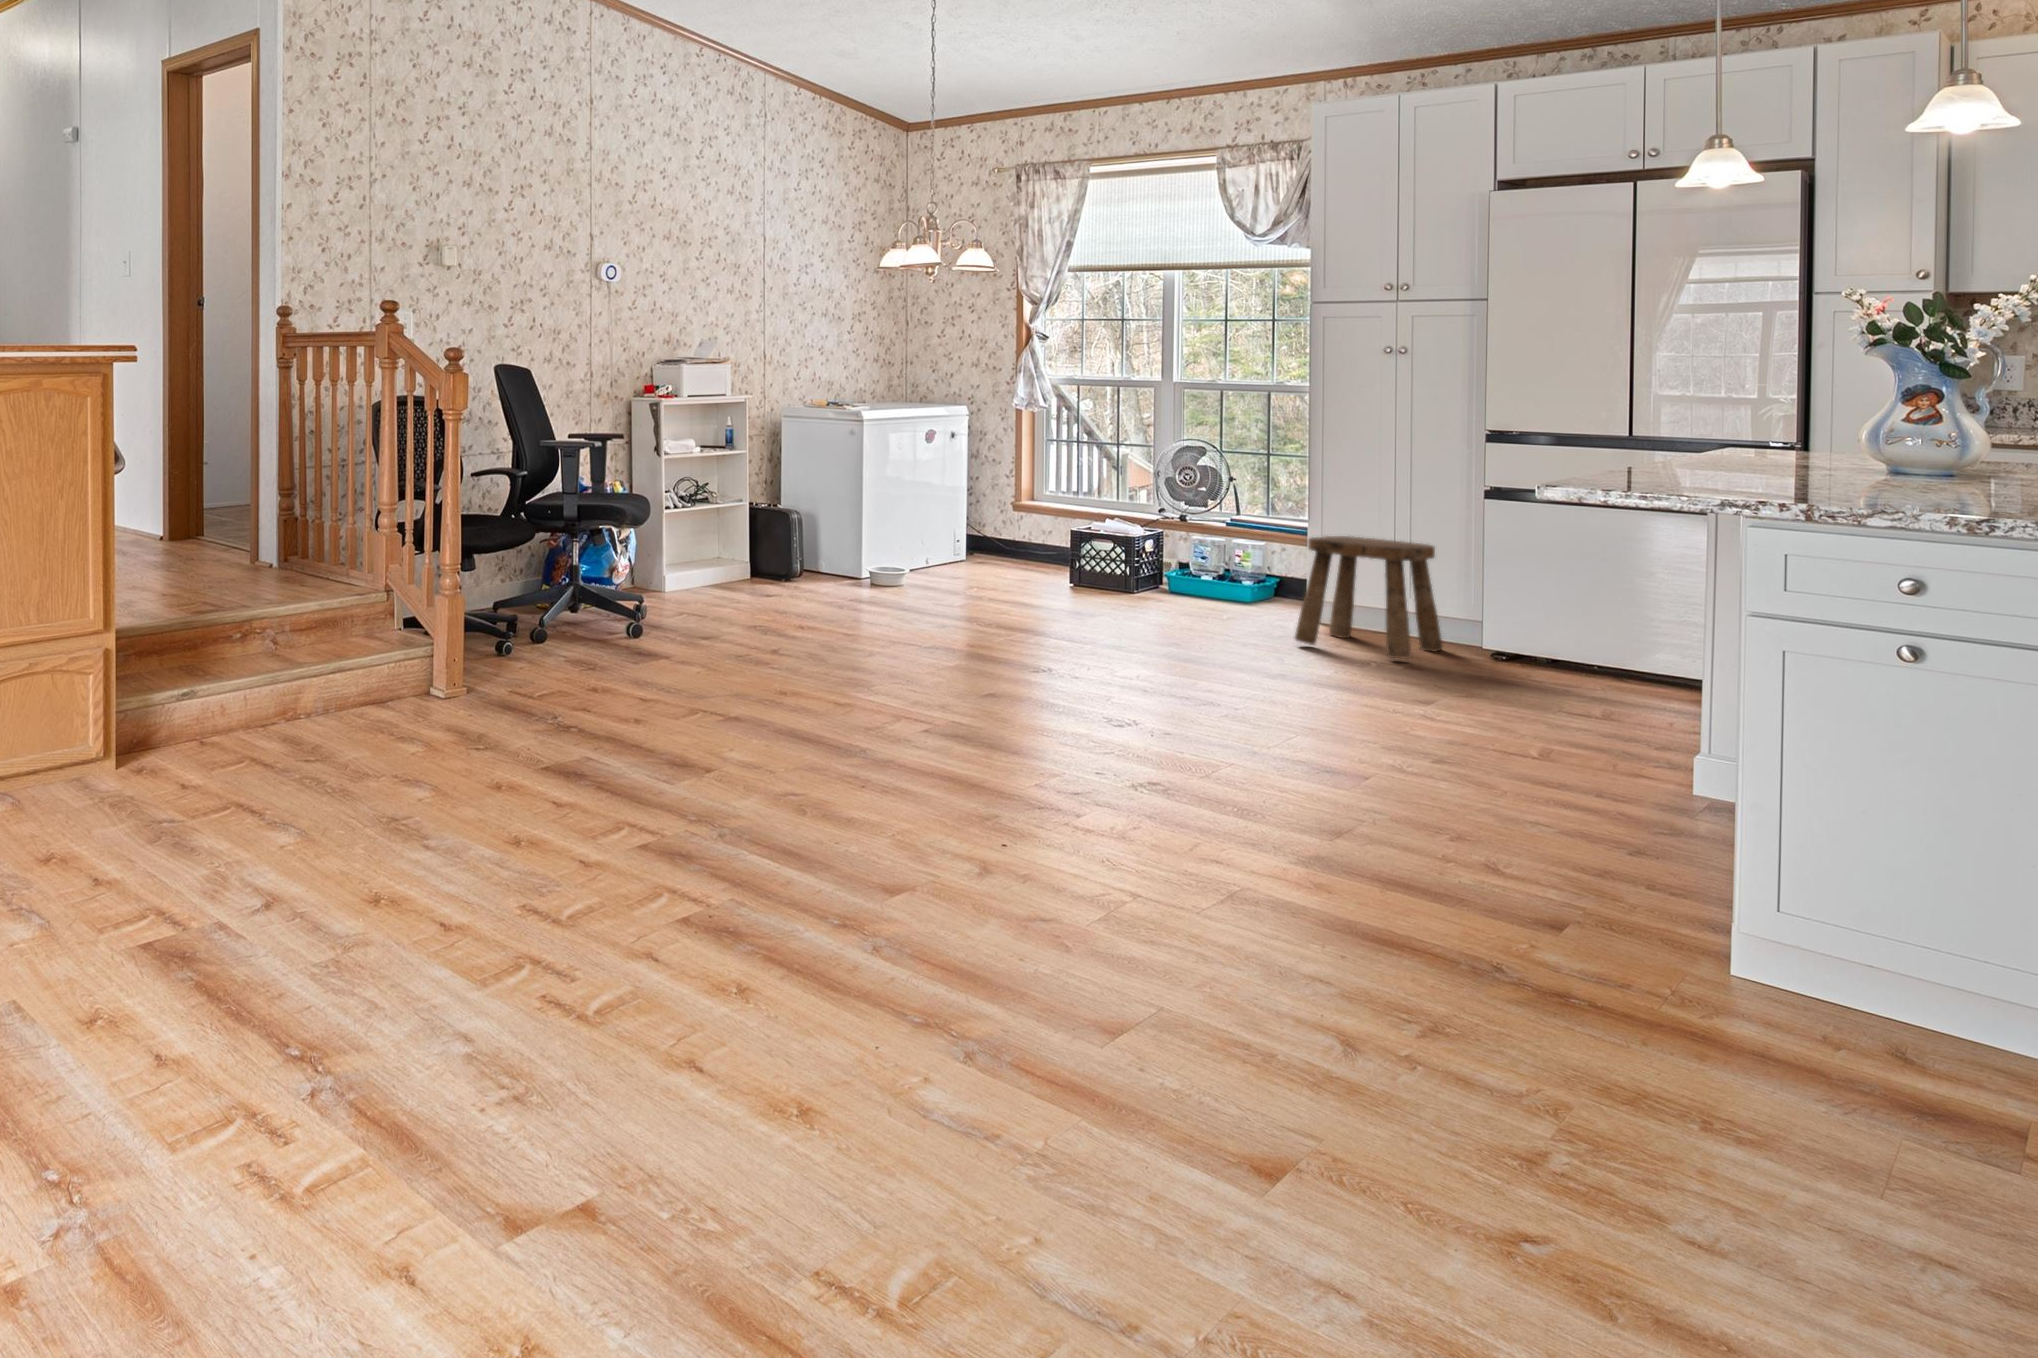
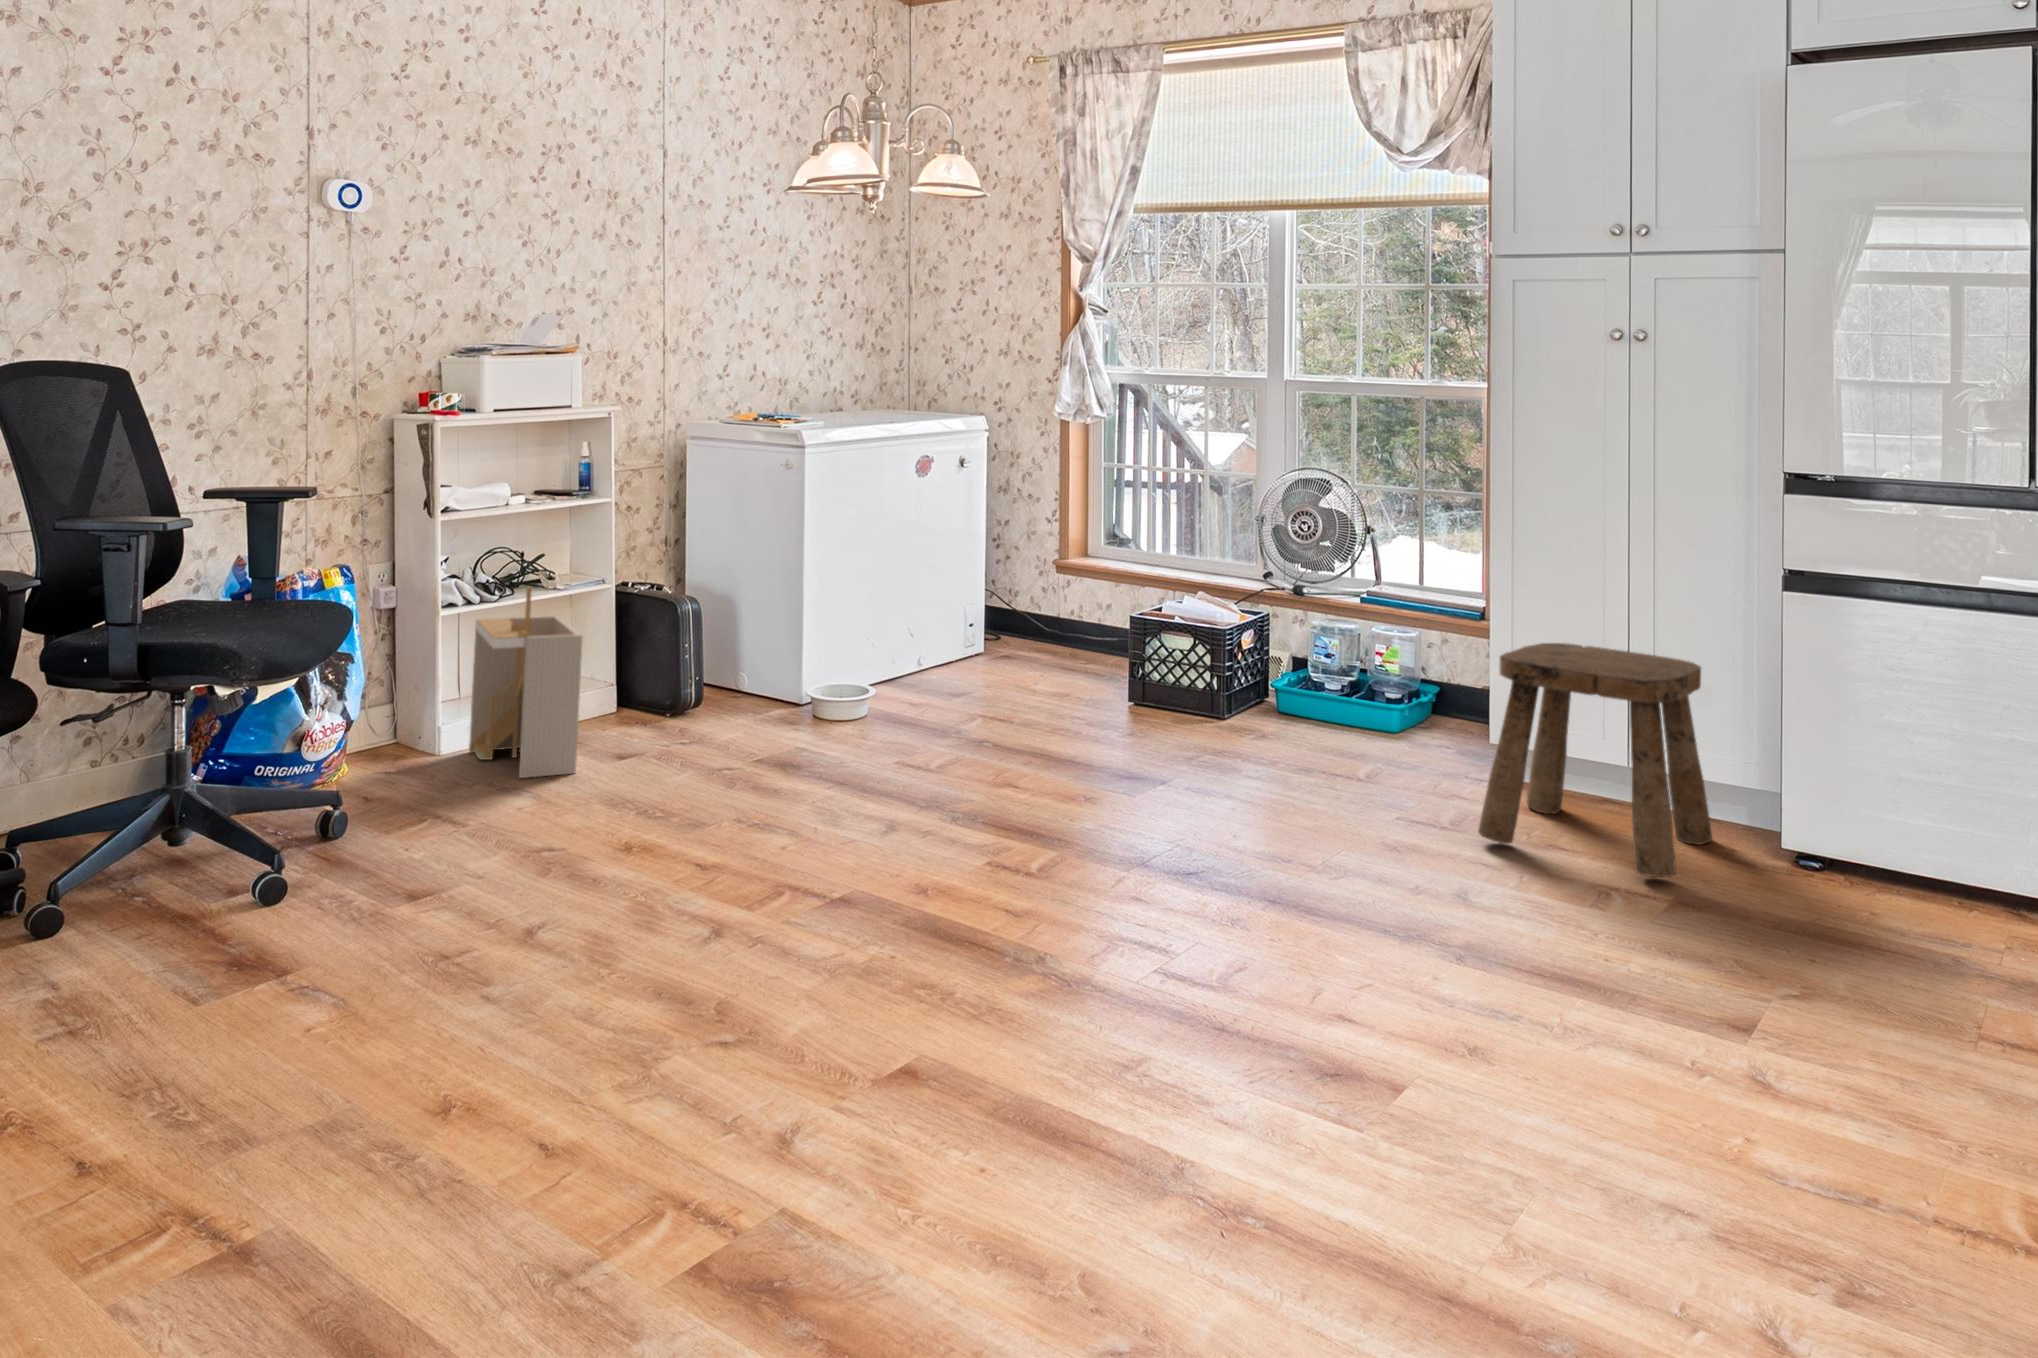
storage bin: none [676,496,750,603] -> present [469,586,582,778]

